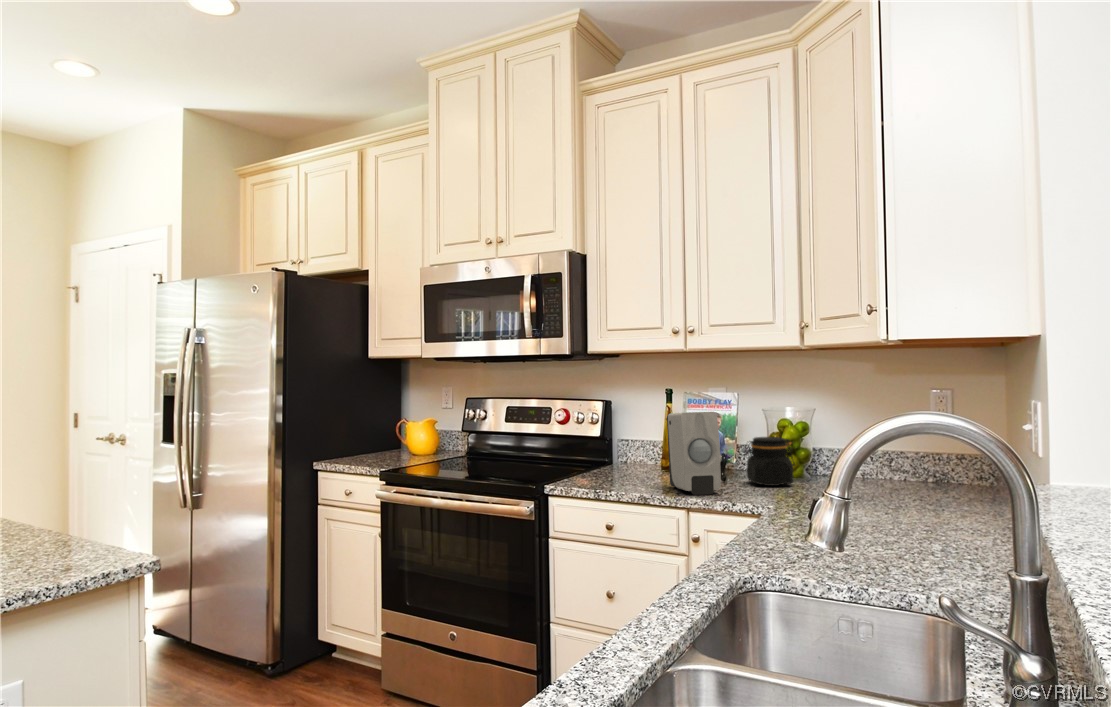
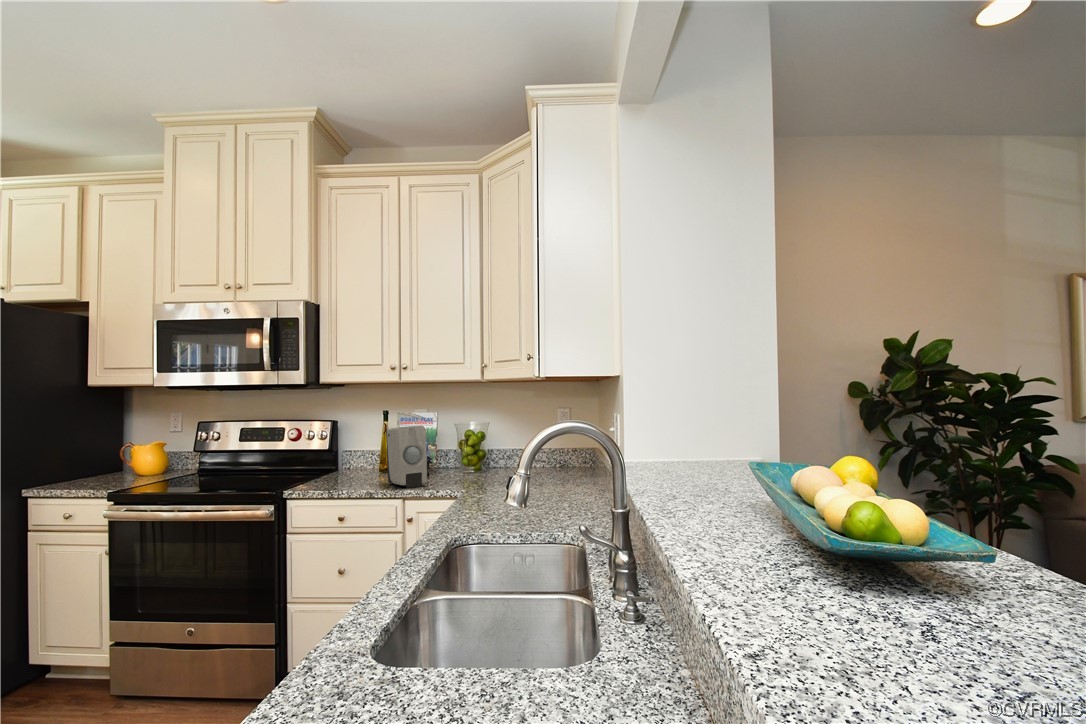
jar: present [744,437,795,486] -> none [441,442,477,477]

